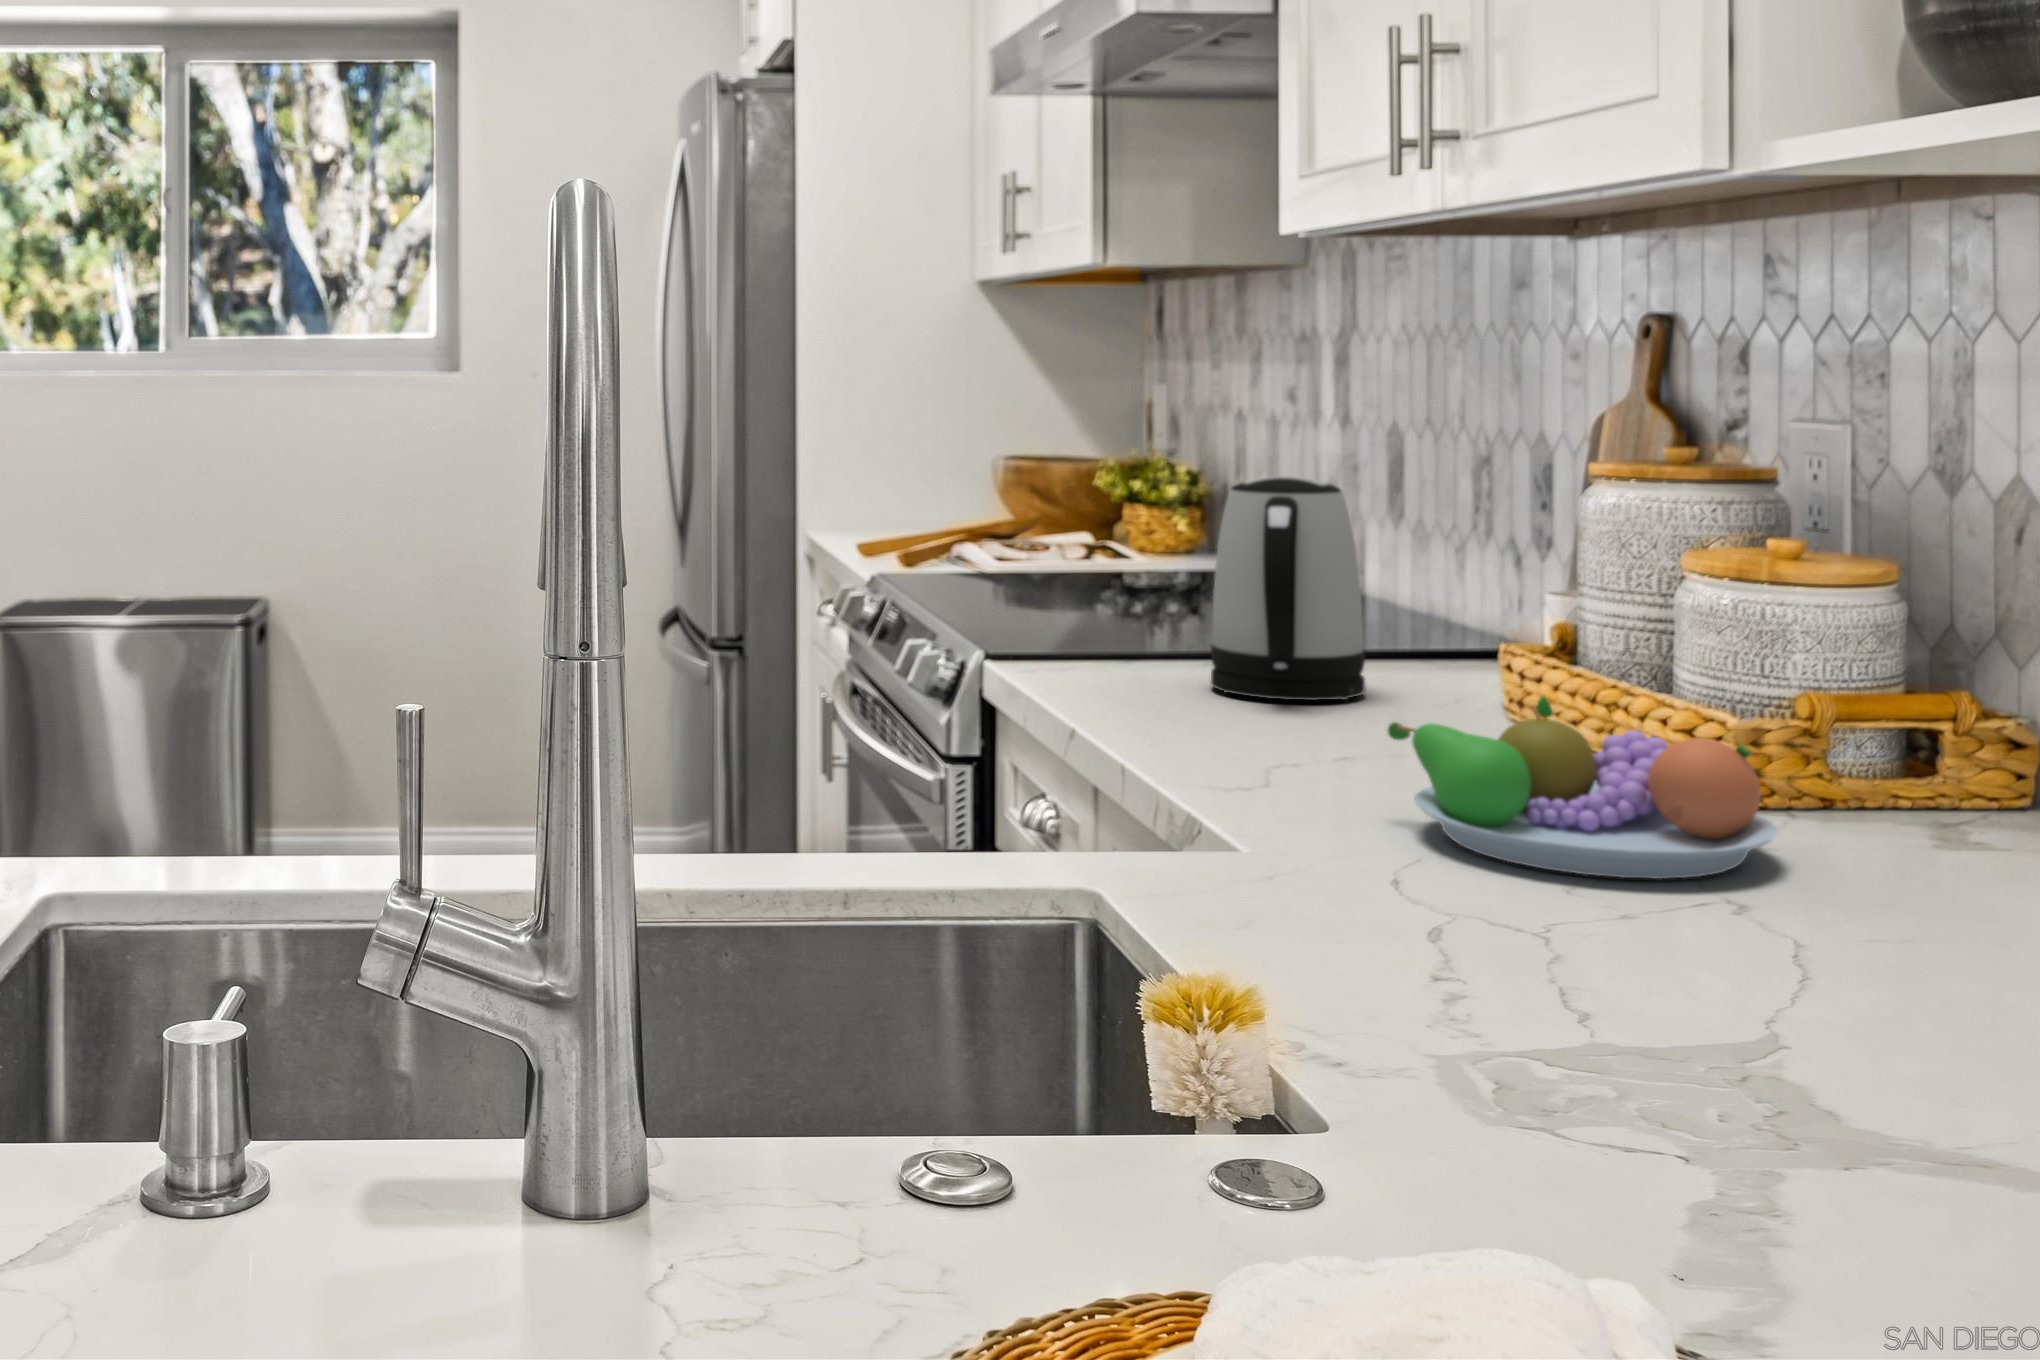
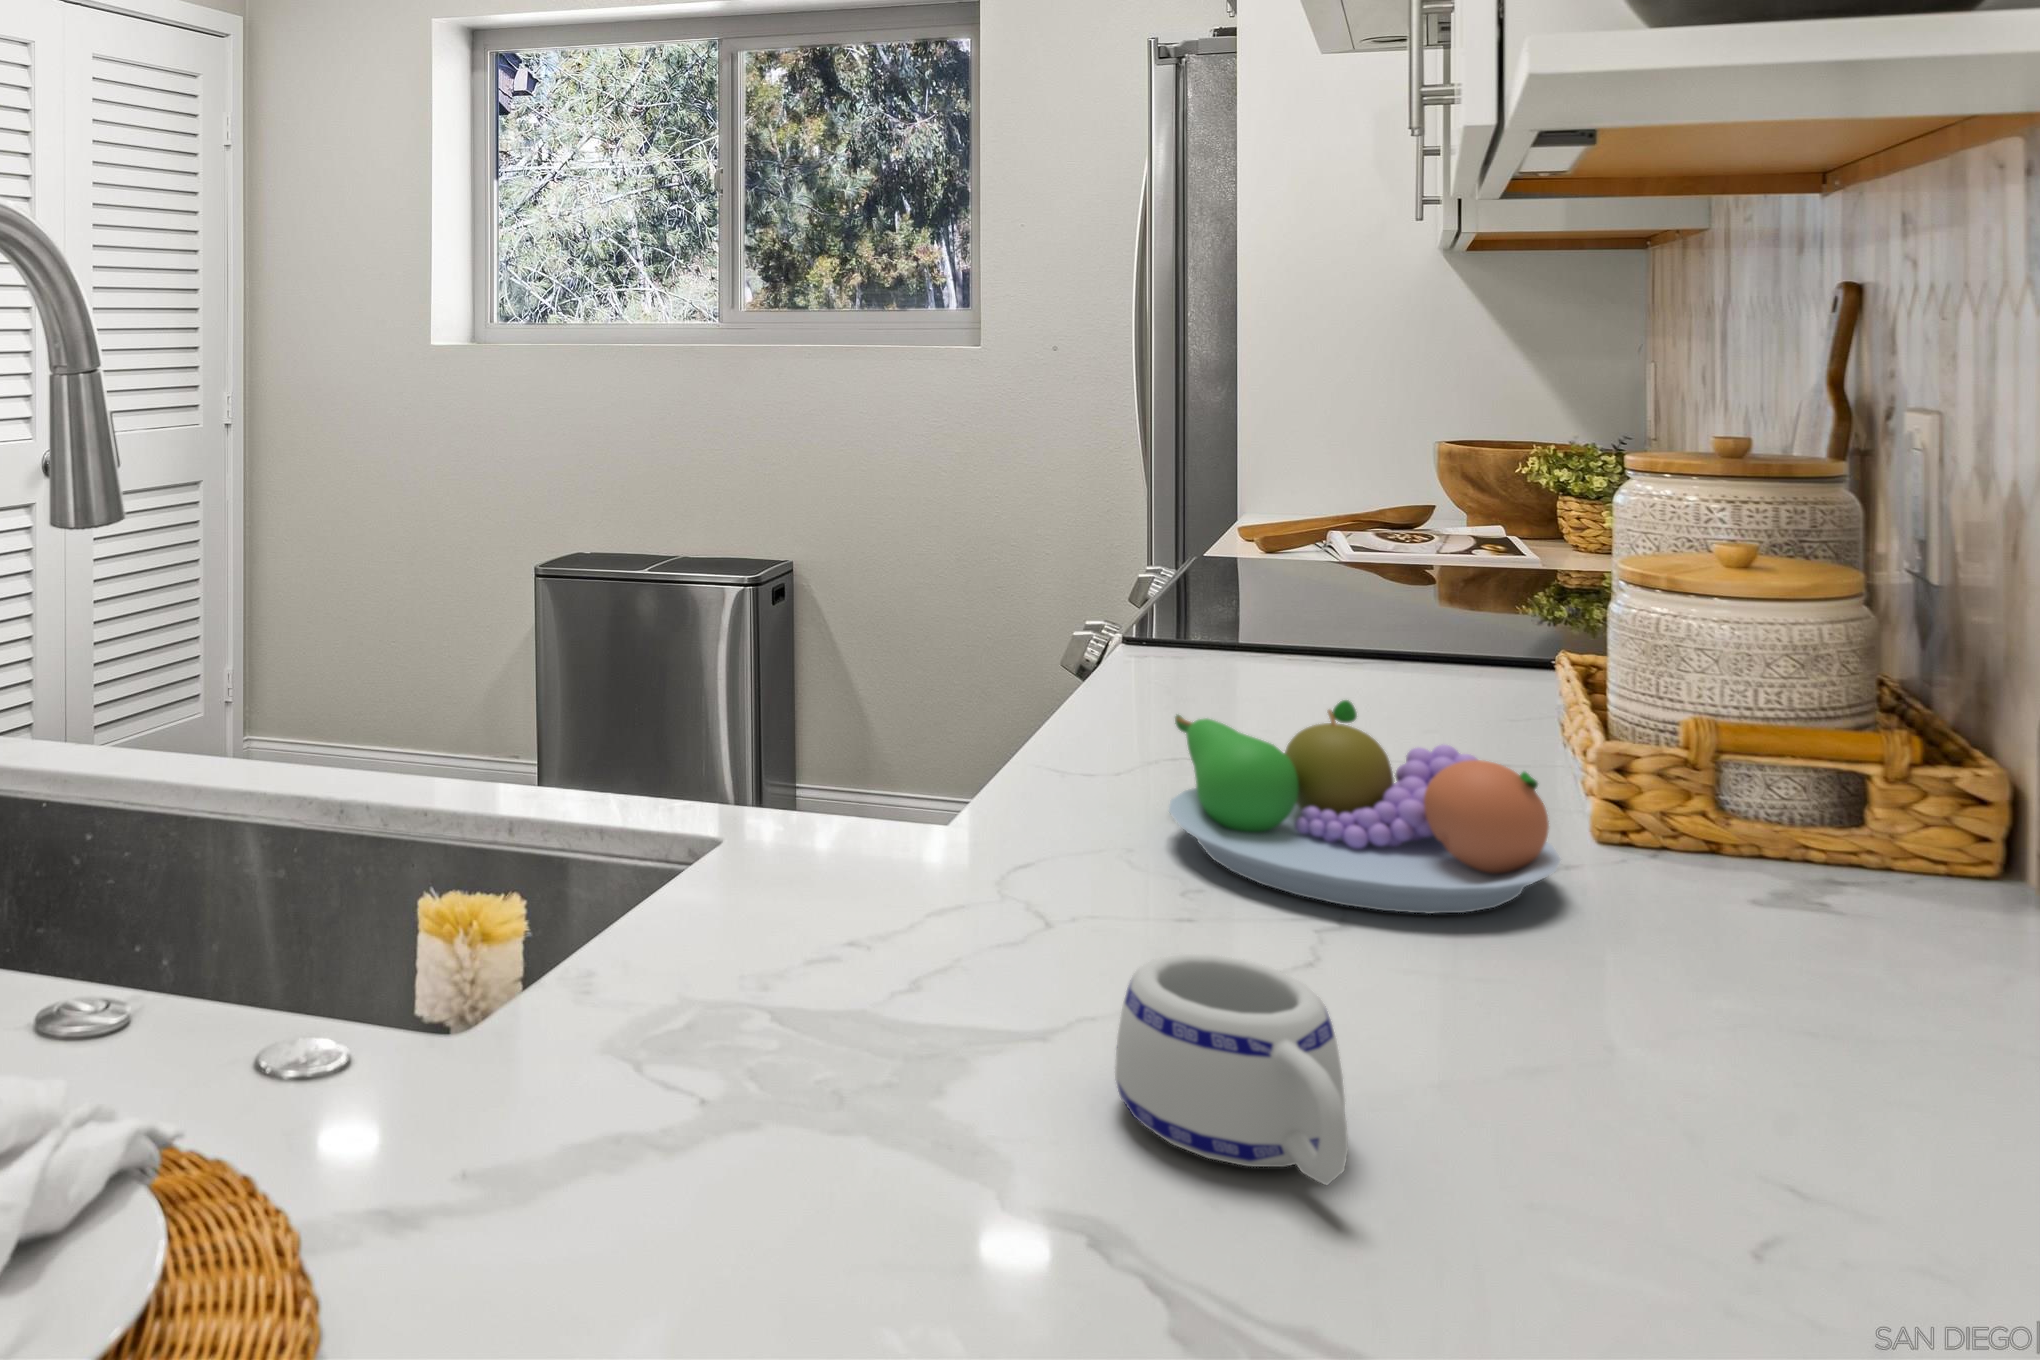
kettle: present [1210,476,1365,700] -> none [1184,470,1339,687]
mug: none [1660,903,1917,1062] -> present [1115,954,1348,1185]

